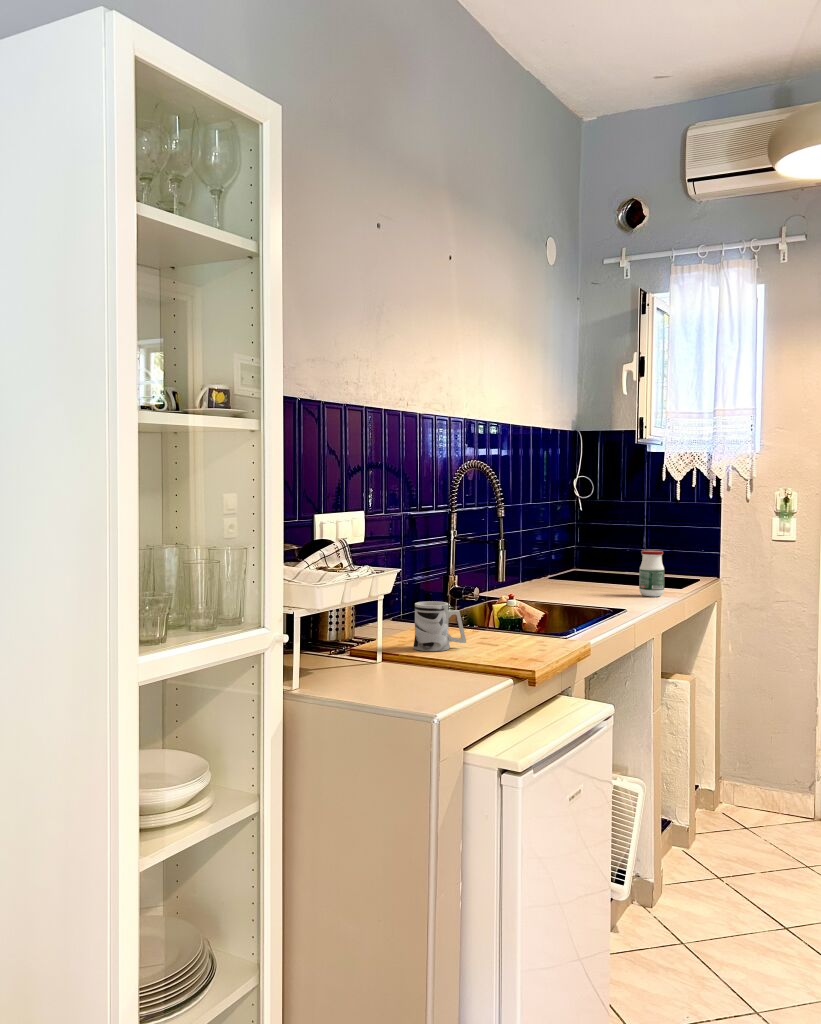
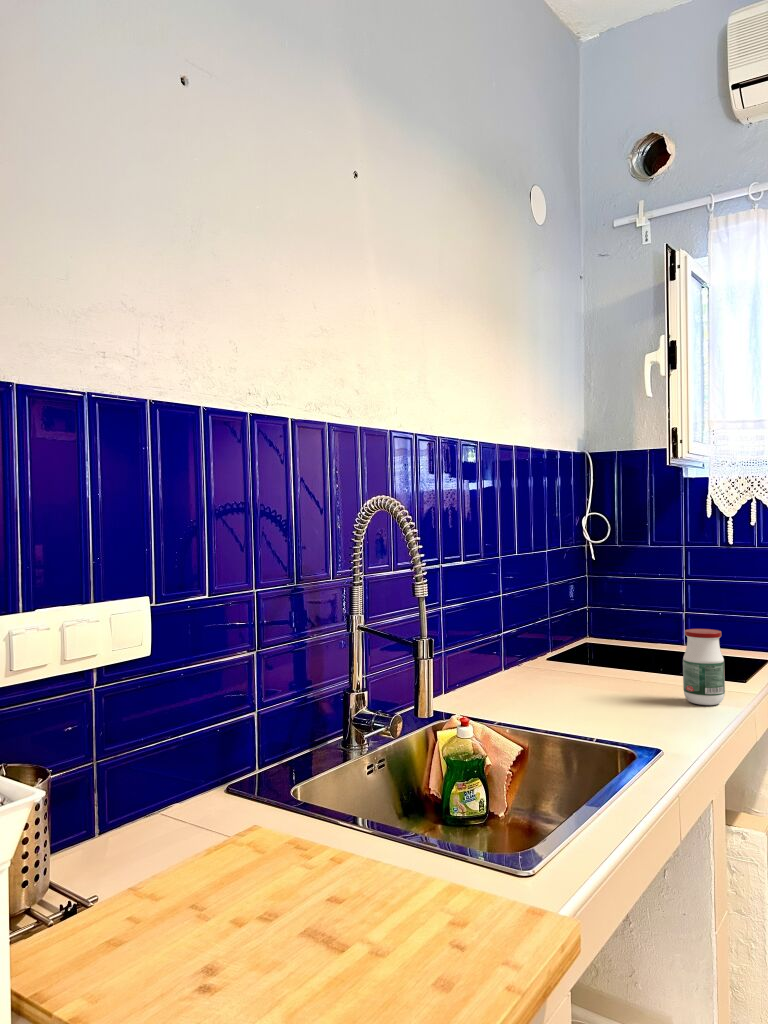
mug: present [413,601,466,651] -> none [151,824,282,974]

